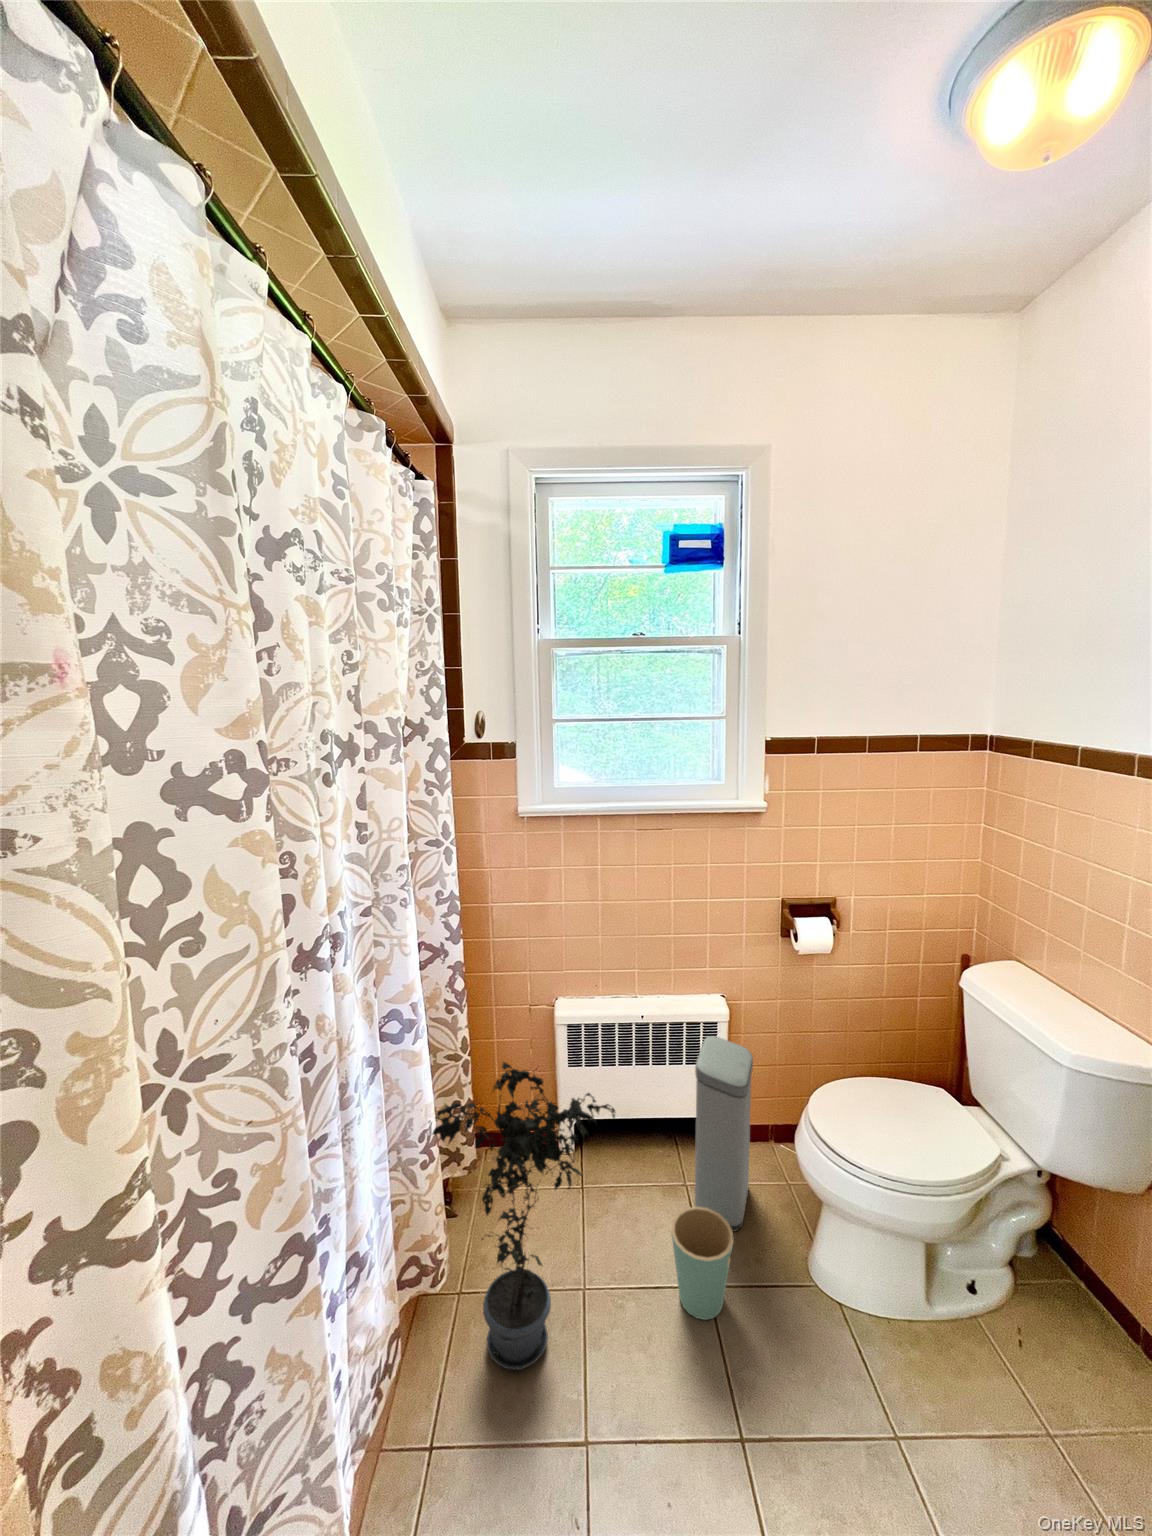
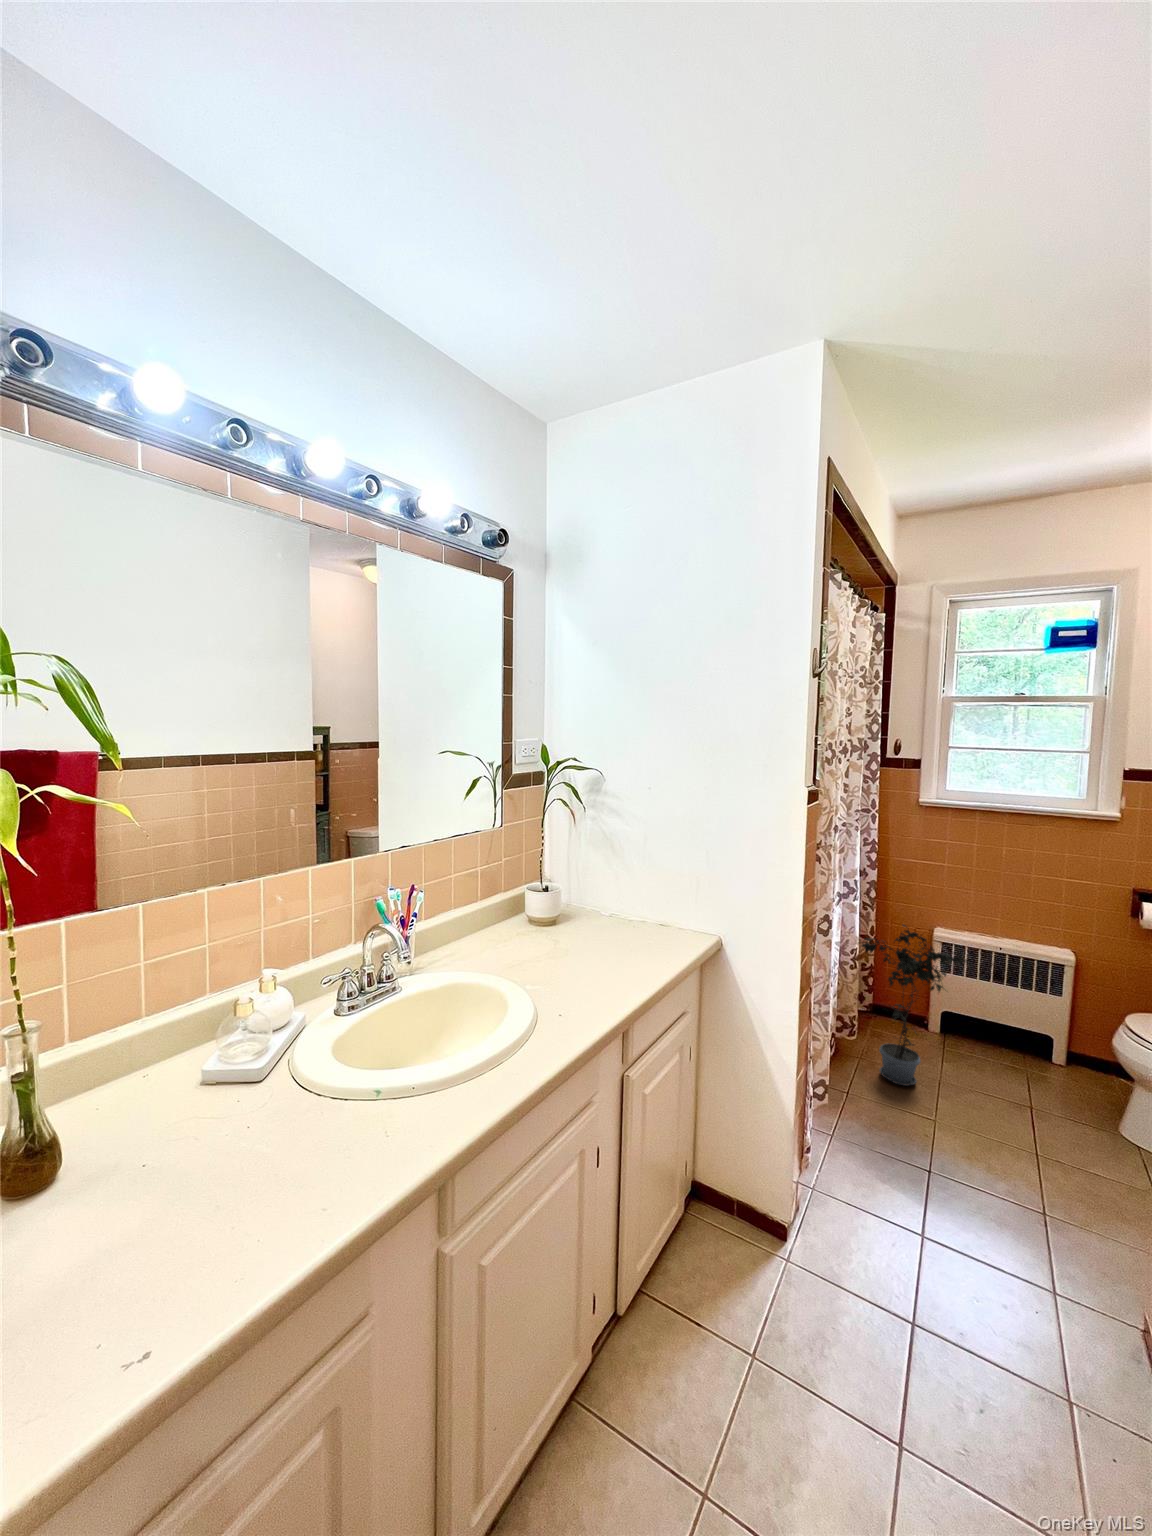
trash can: present [671,1036,753,1320] -> none [1007,969,1092,1115]

